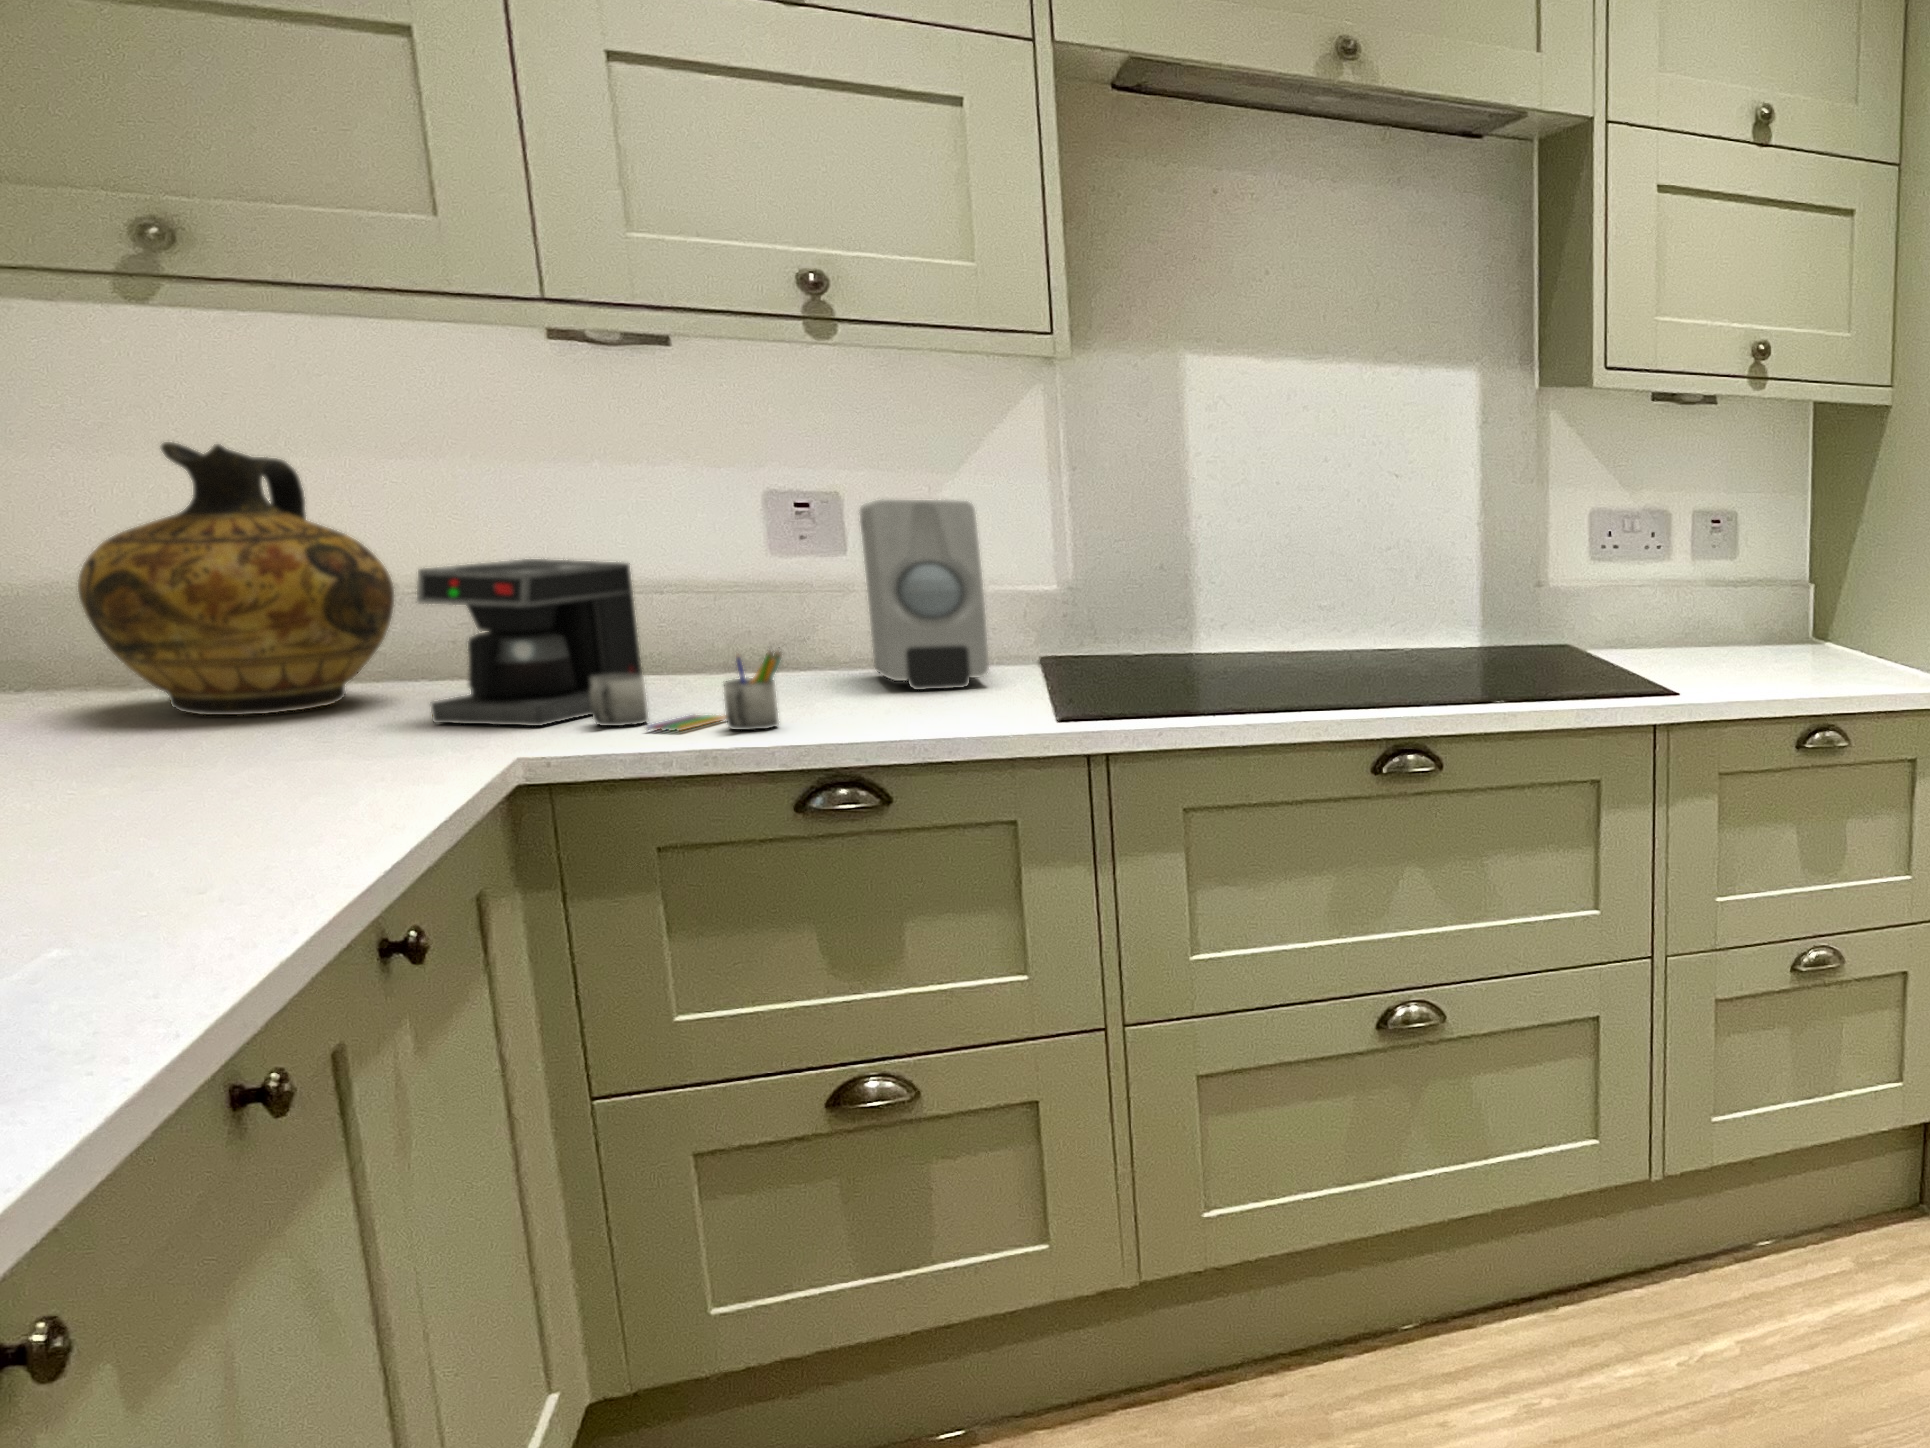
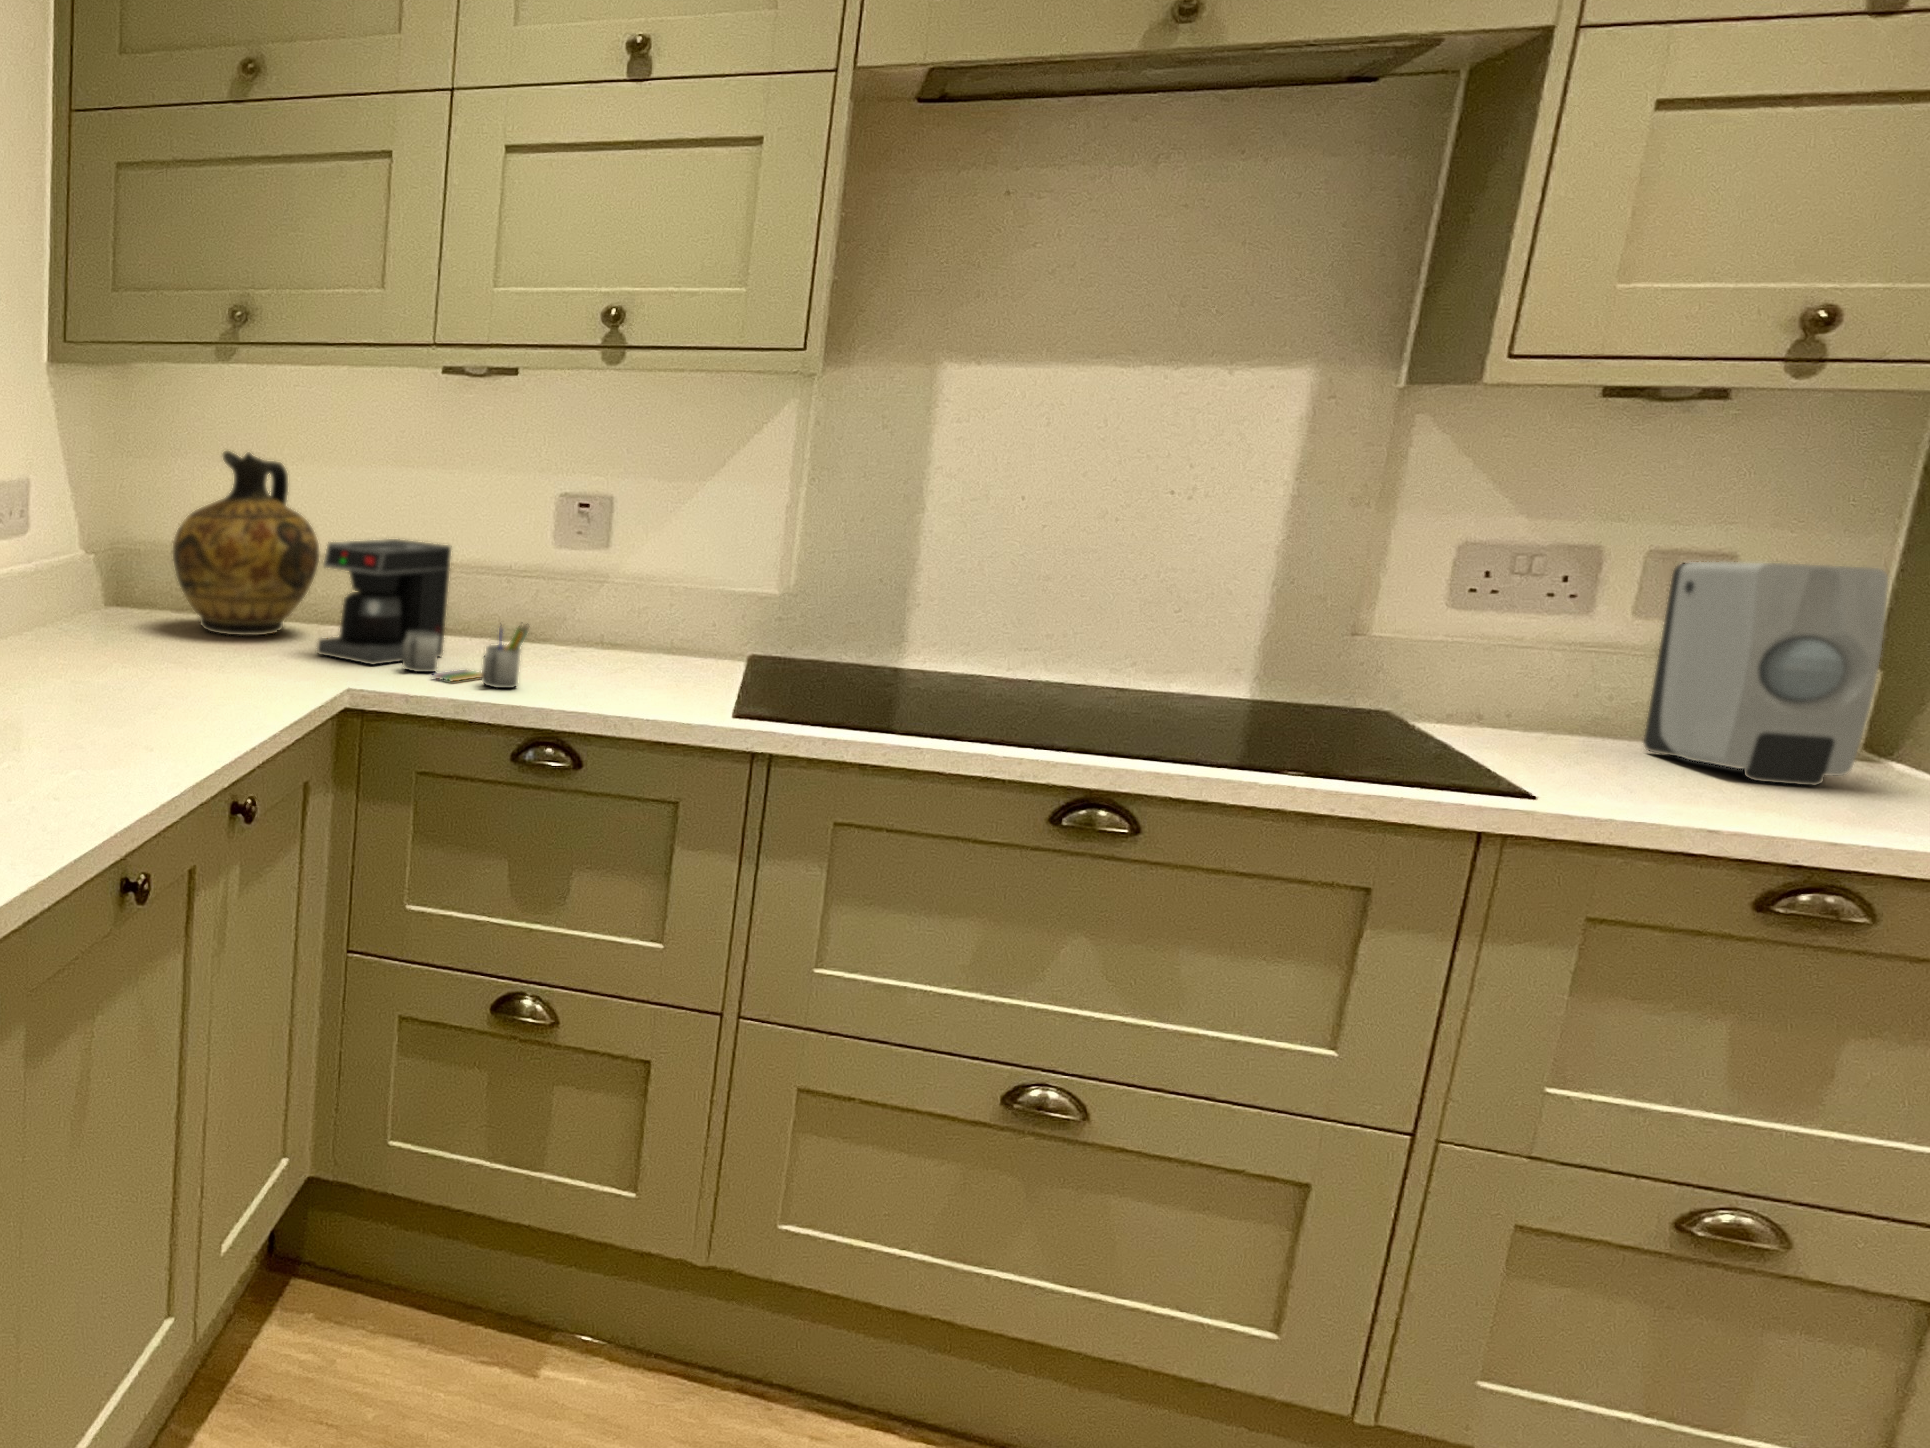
soap dispenser: present [859,499,989,690] -> present [1644,562,1888,785]

